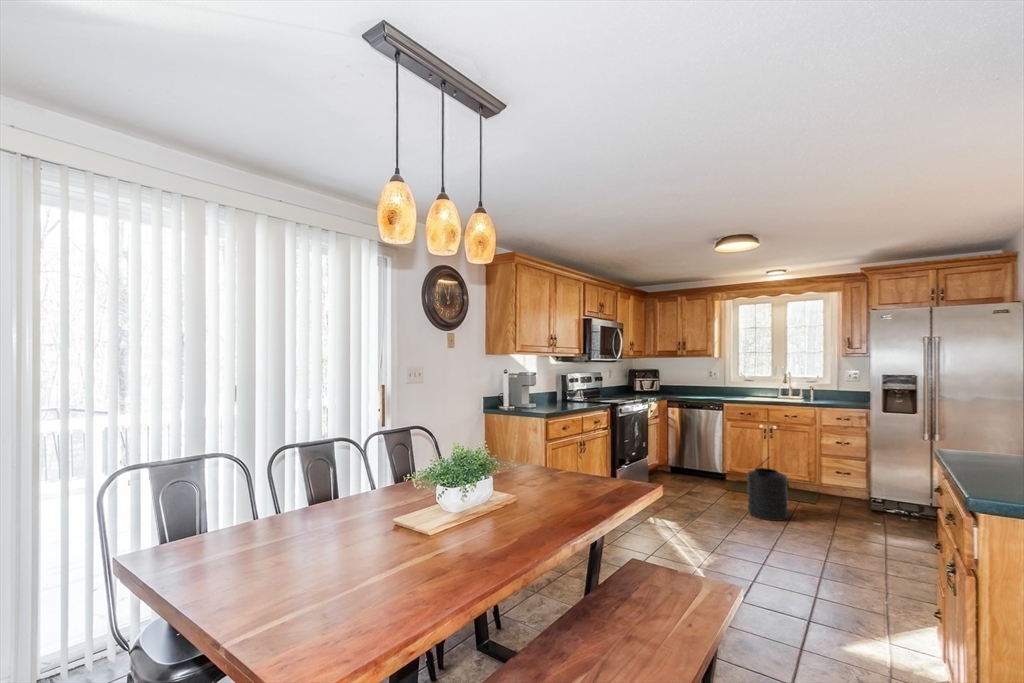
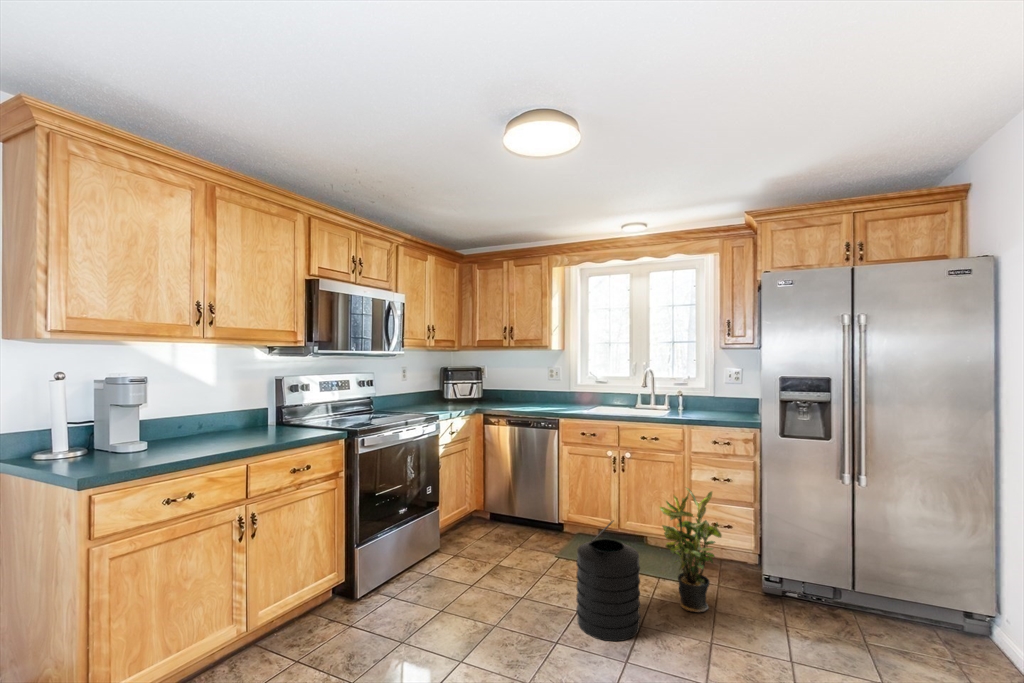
potted plant: none [799,442,842,516] -> present [660,488,722,612]

